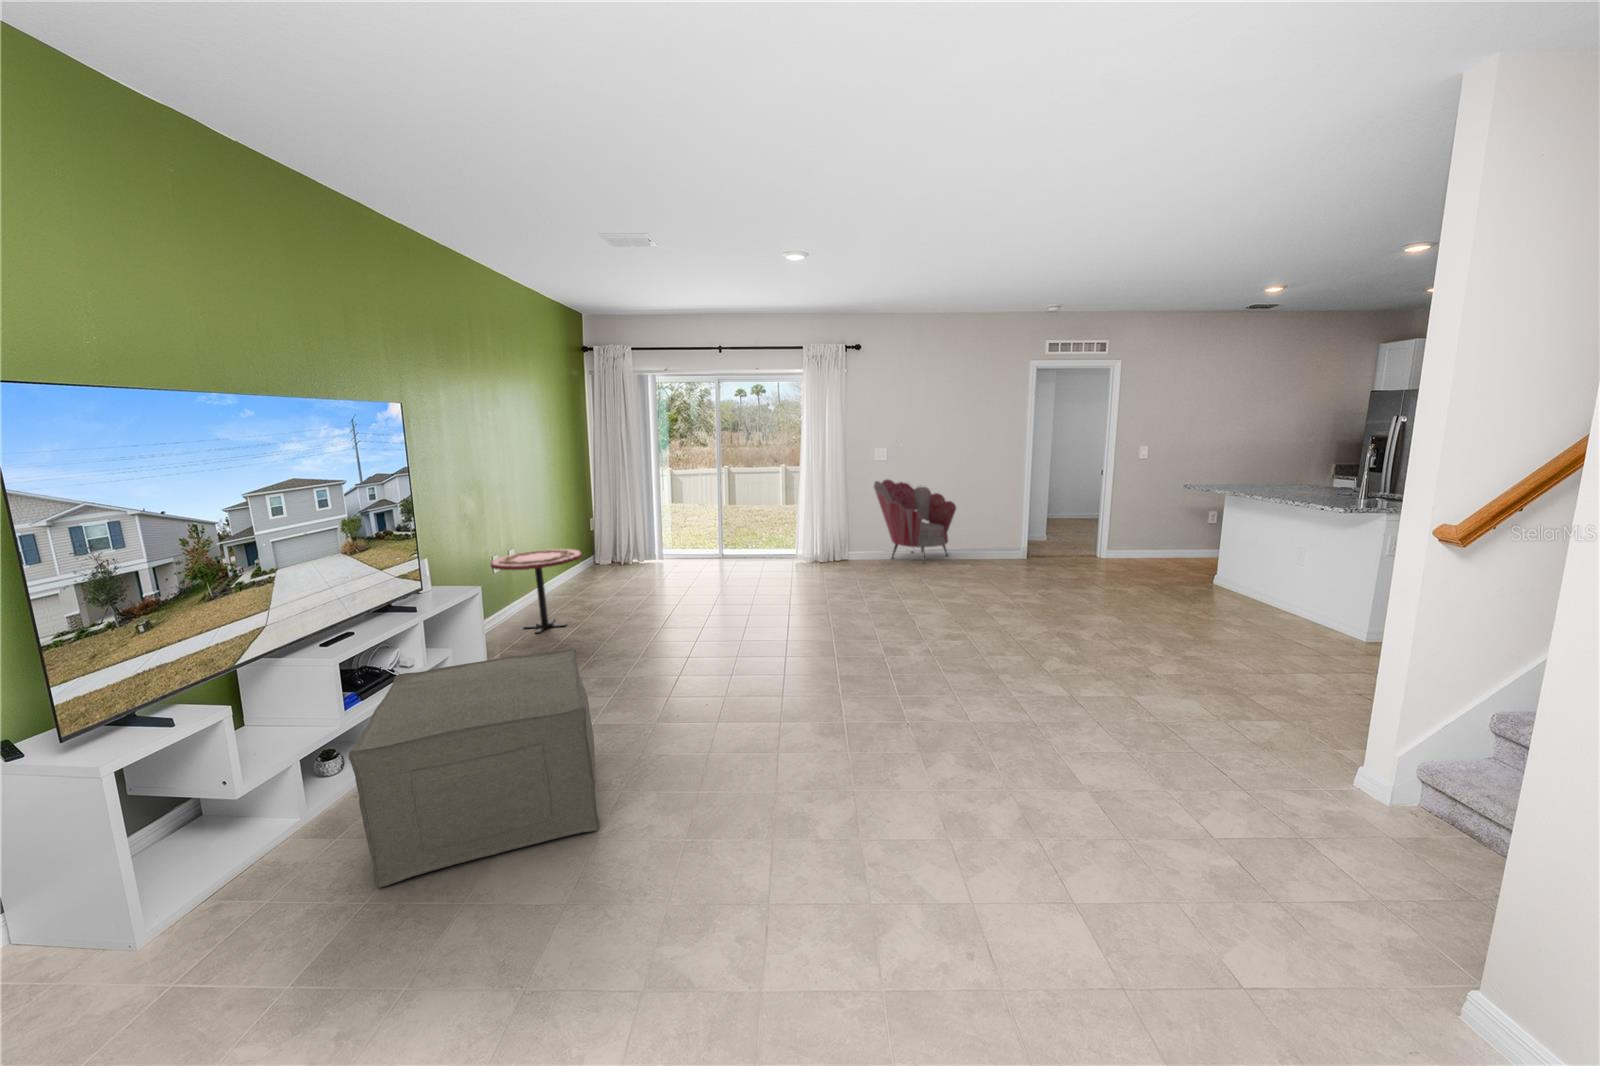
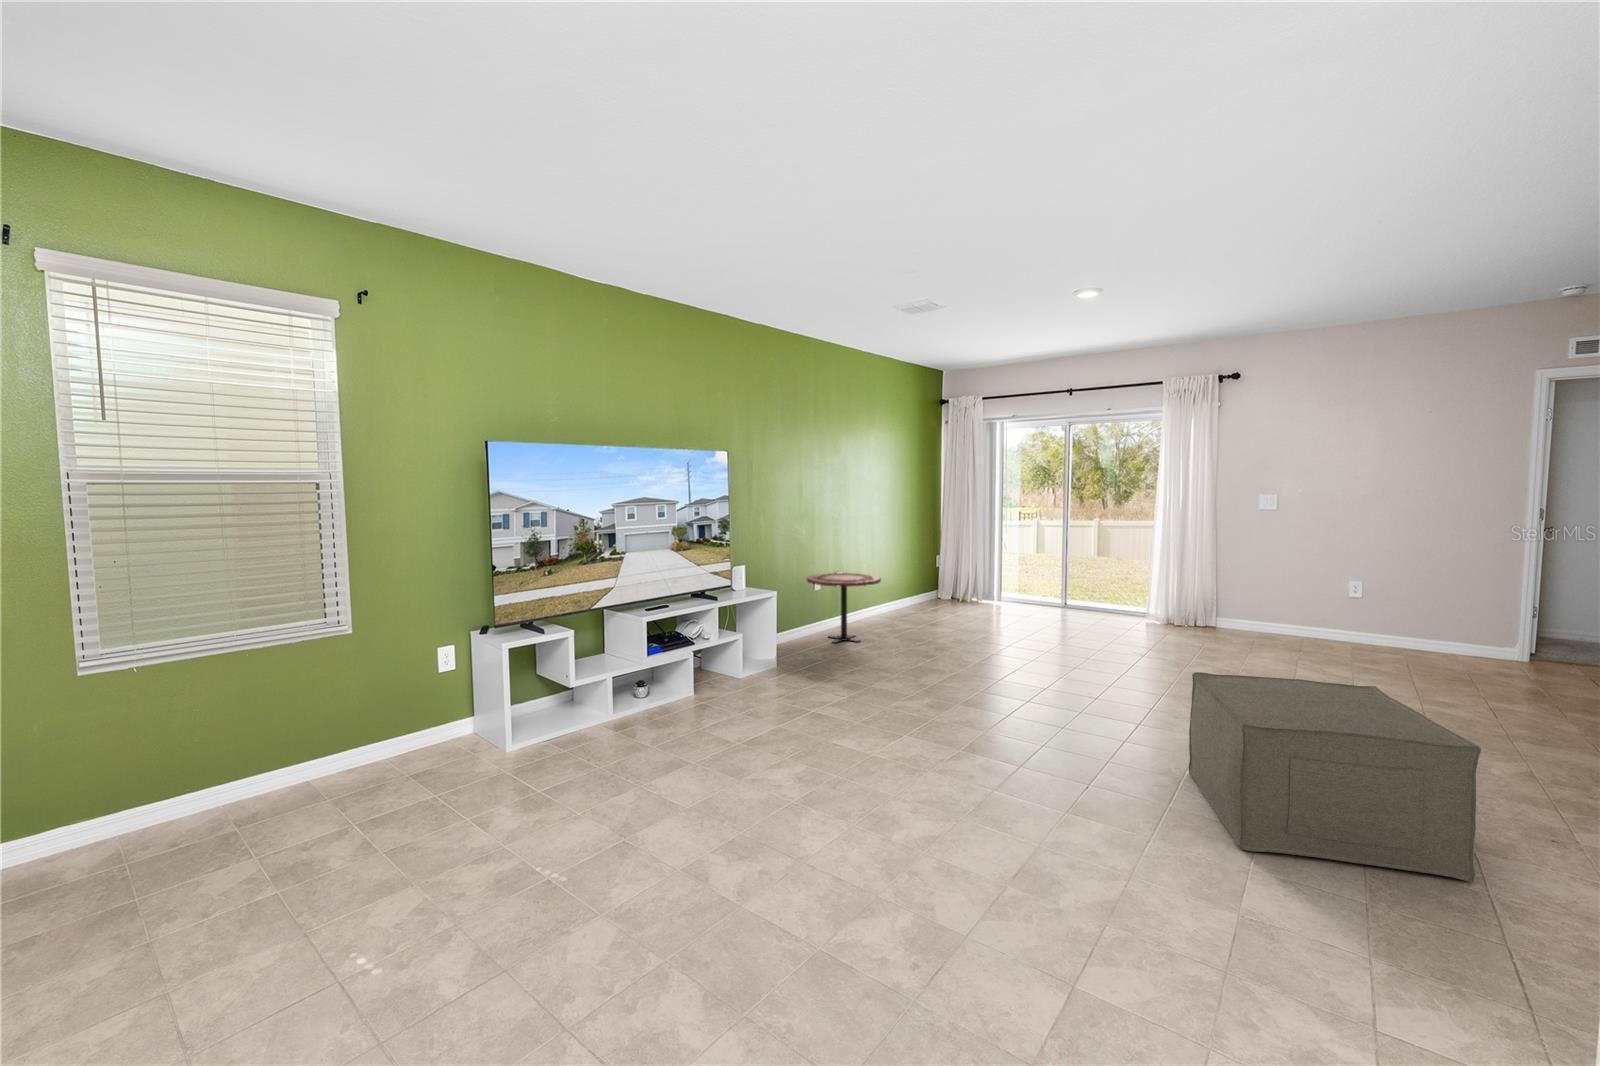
armchair: present [874,479,956,563] -> none [1253,544,1394,661]
ottoman: present [348,648,600,887] -> present [1188,672,1481,882]

